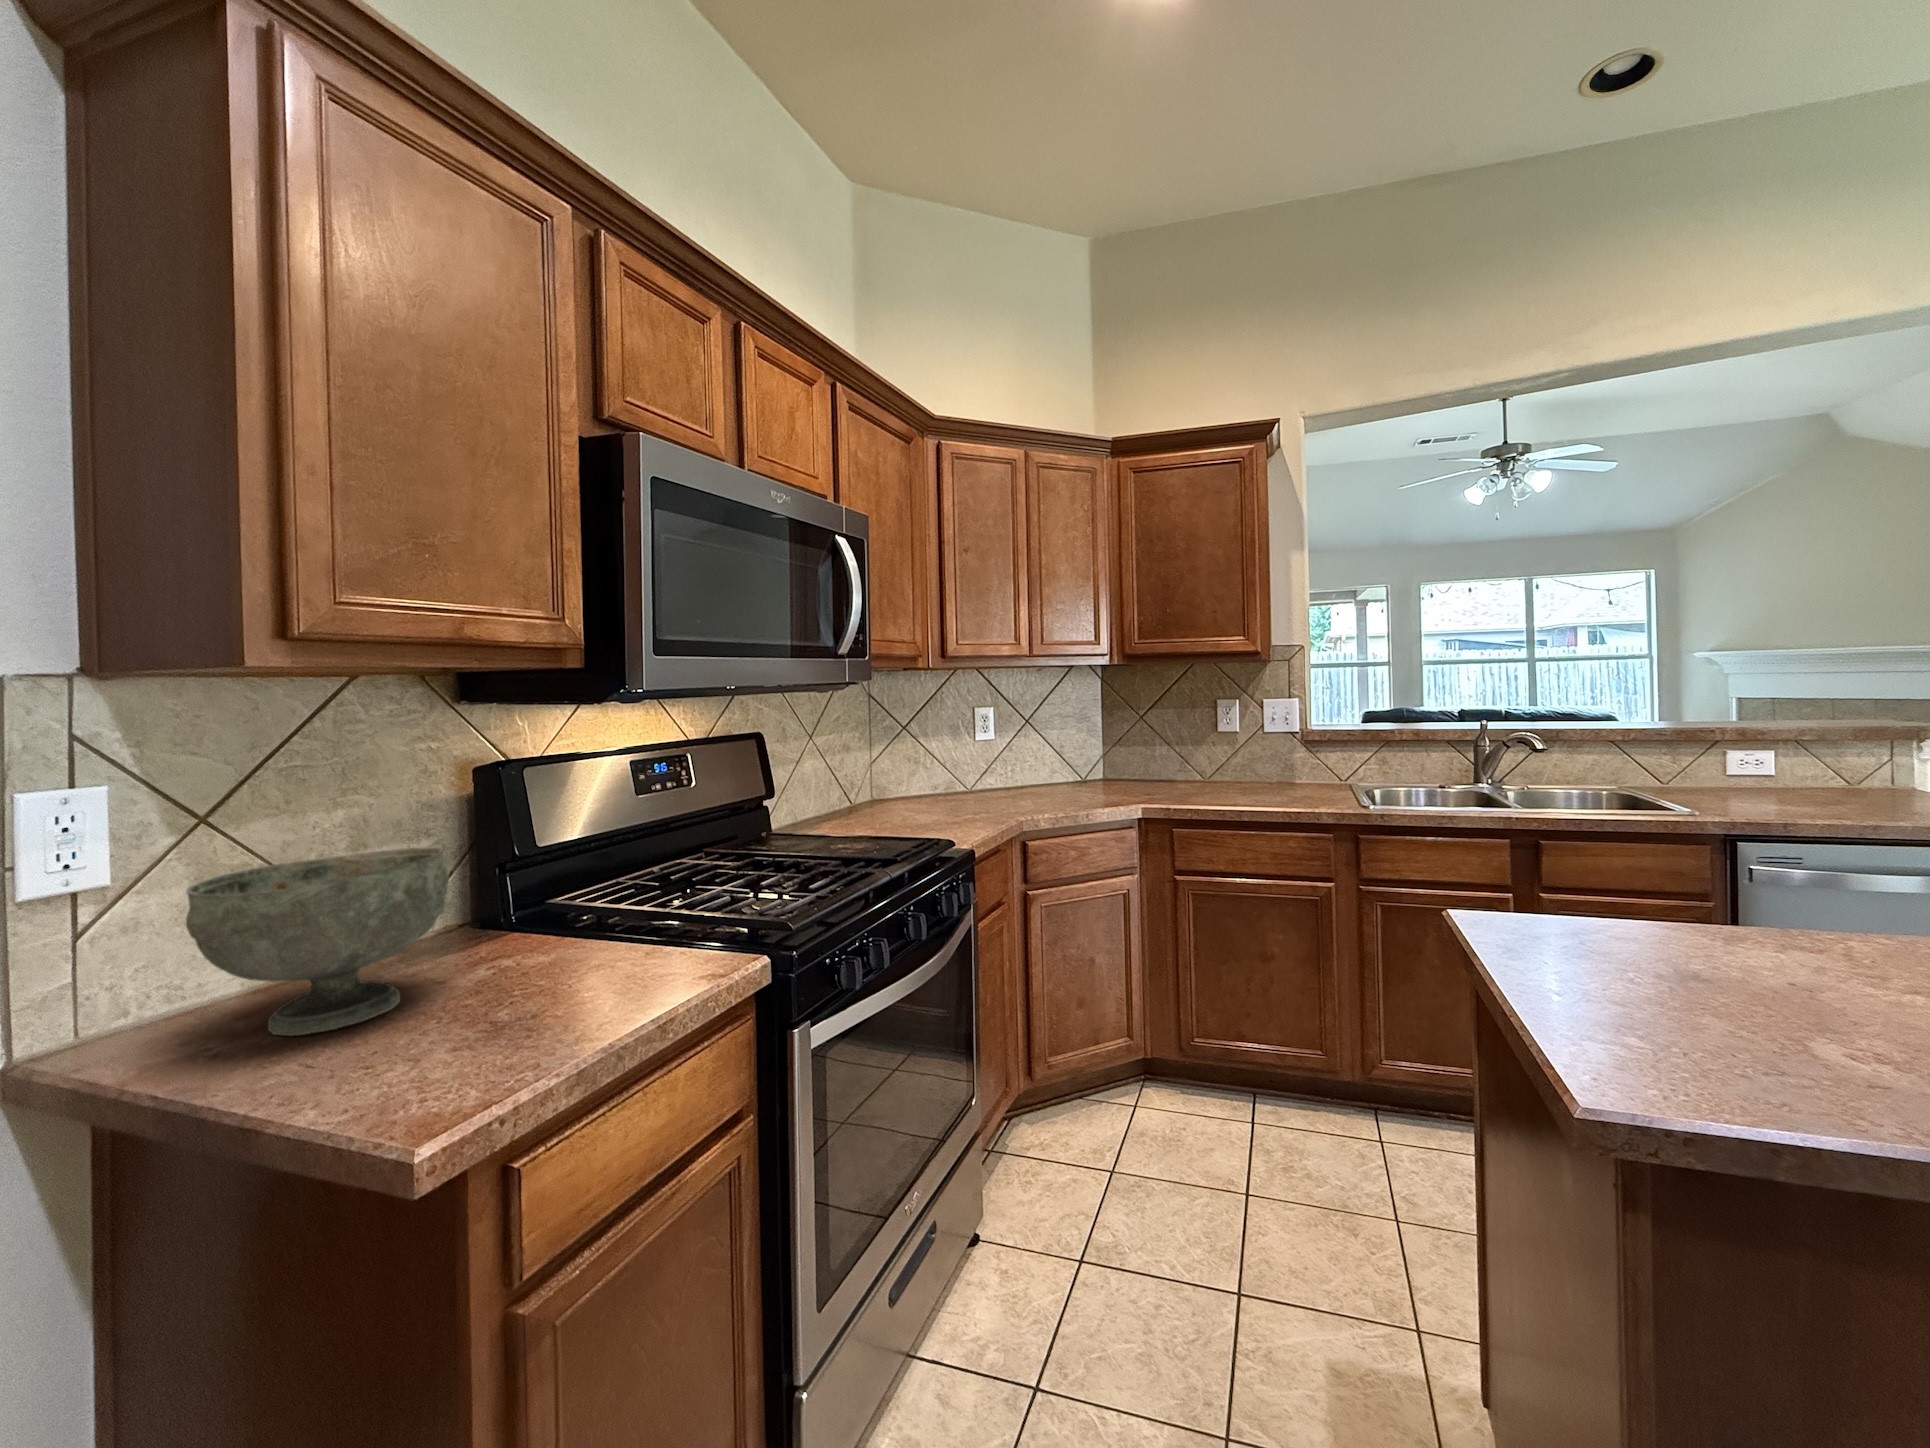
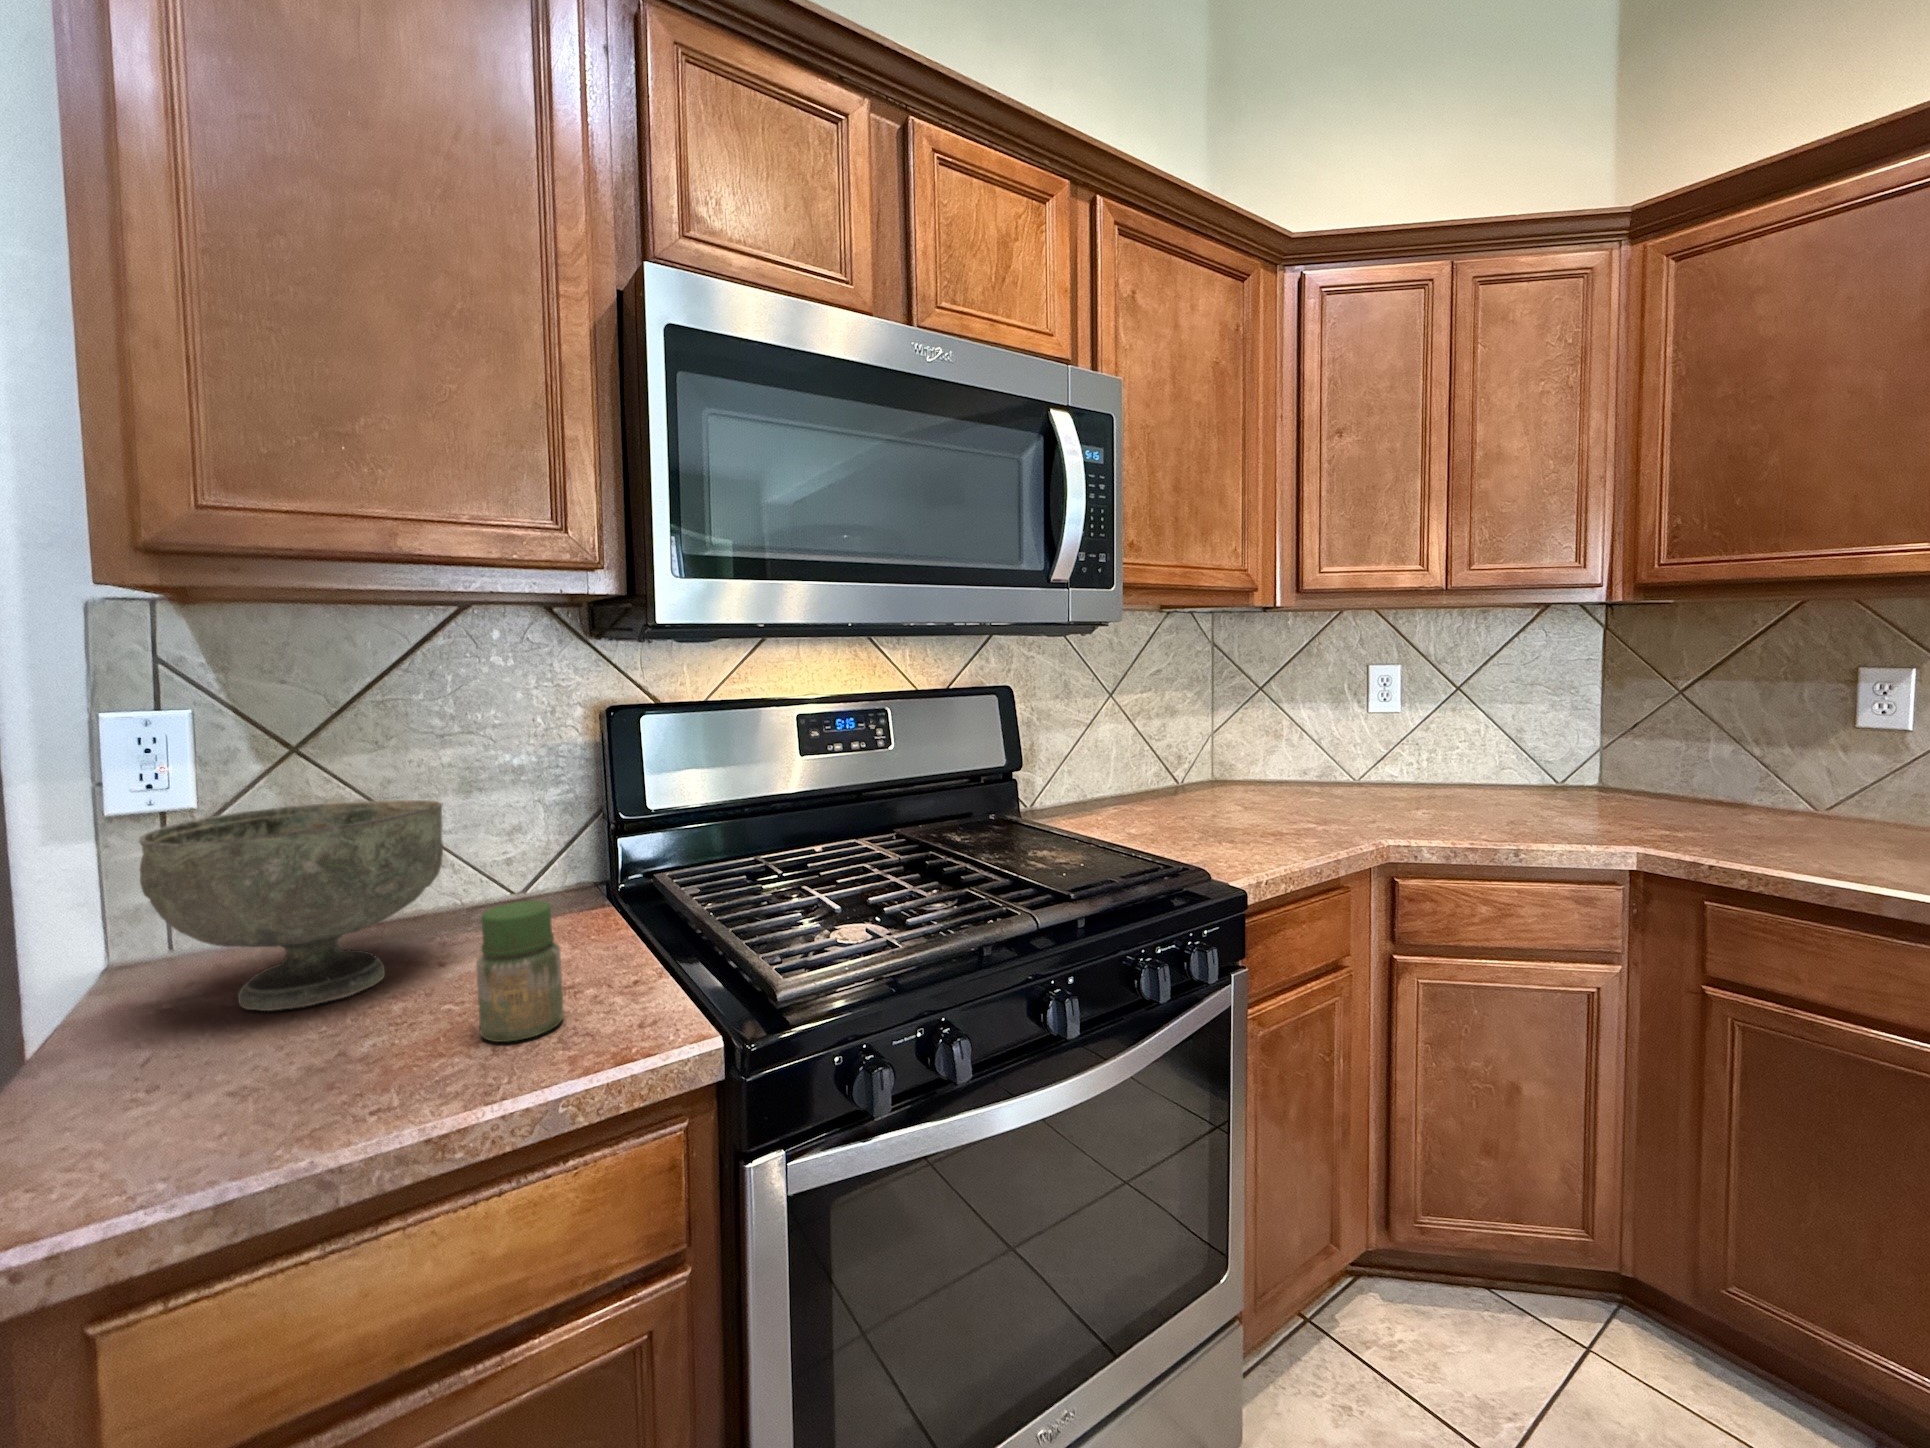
jar: none [567,895,628,996] -> present [476,900,564,1042]

